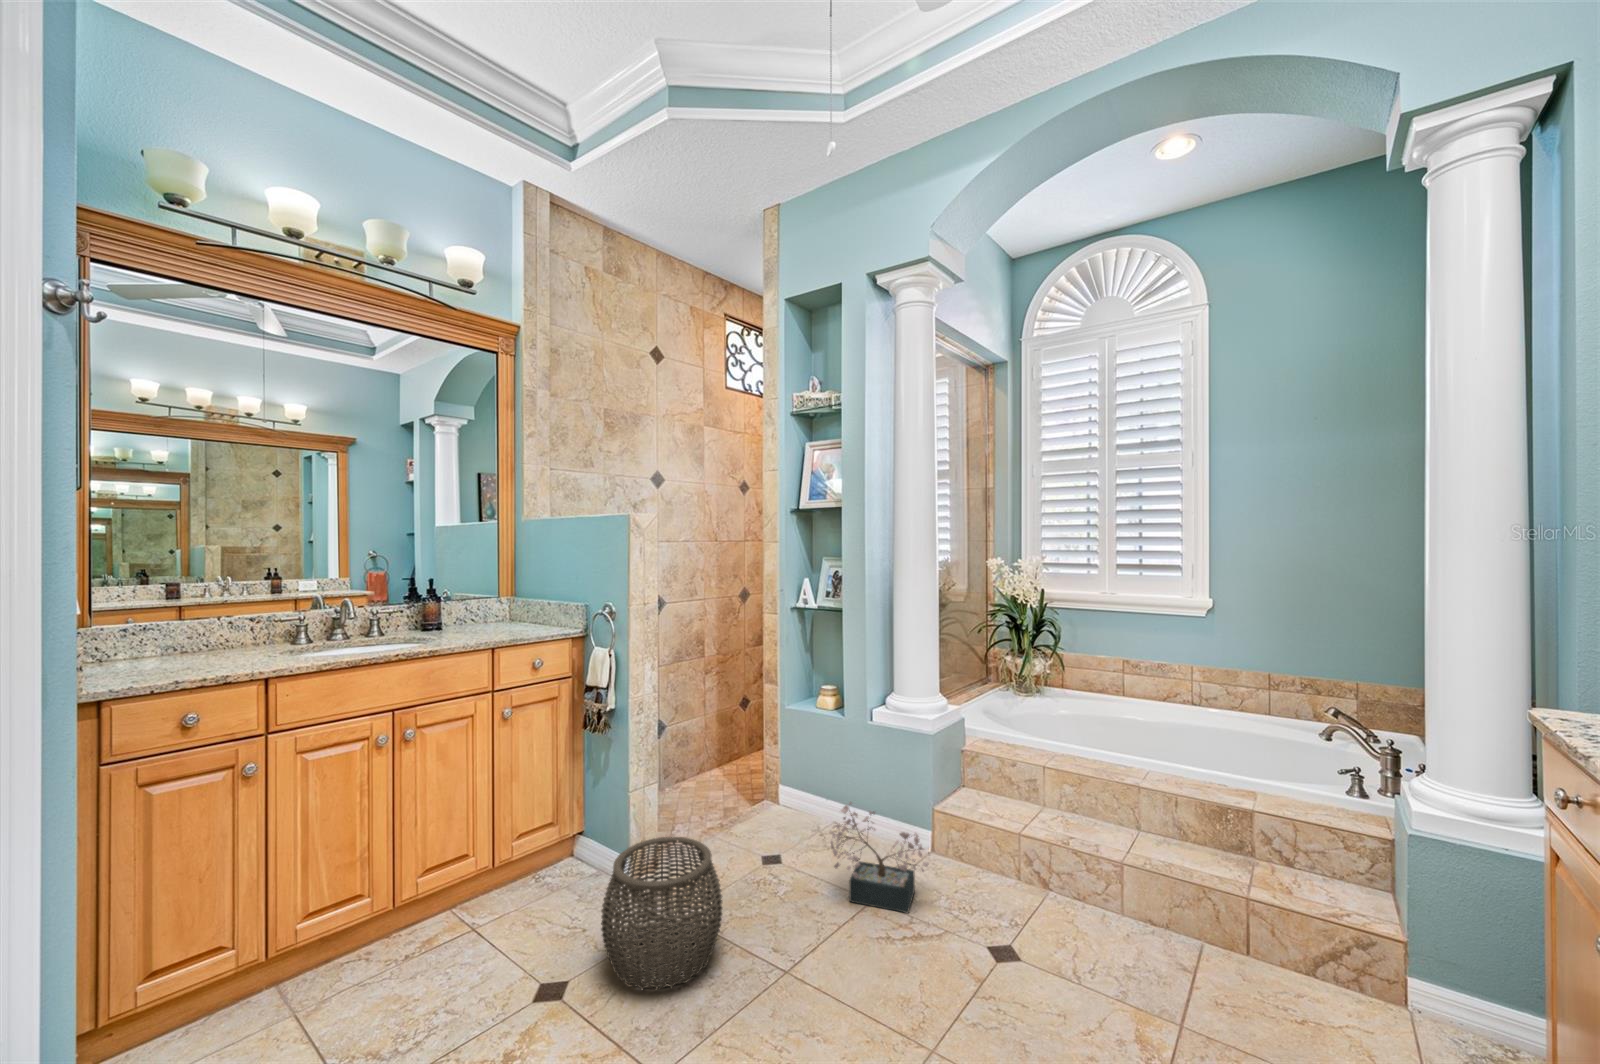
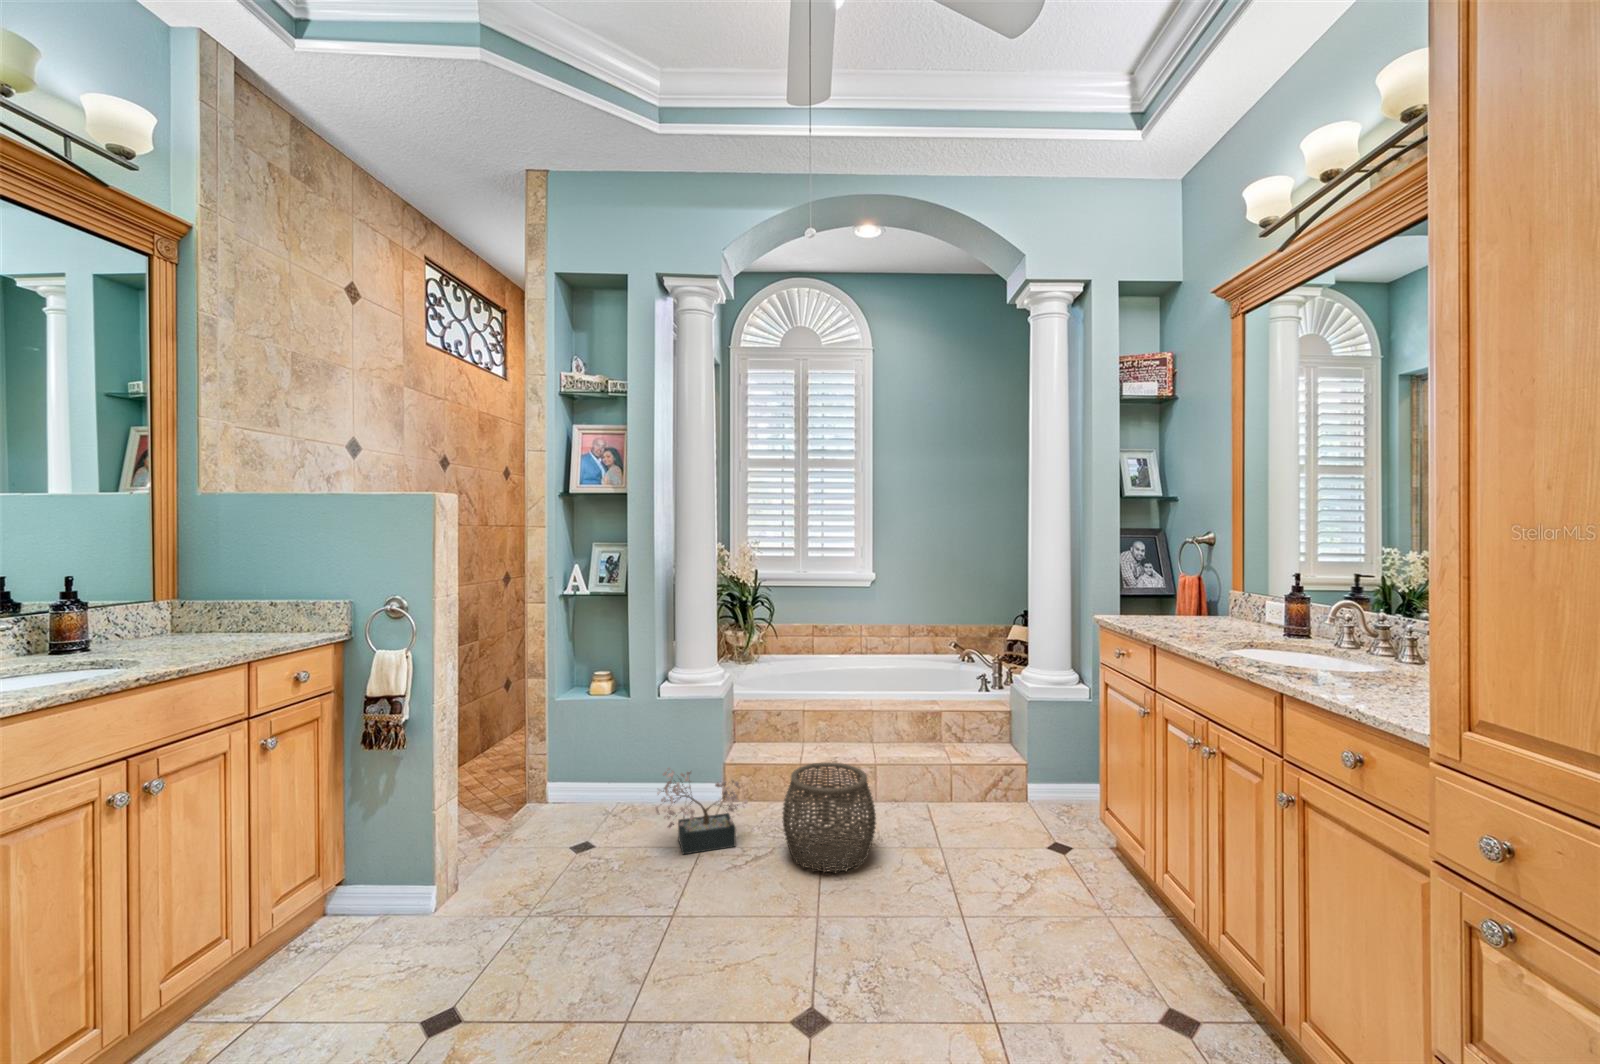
woven basket: present [601,837,723,991] -> present [782,763,876,873]

